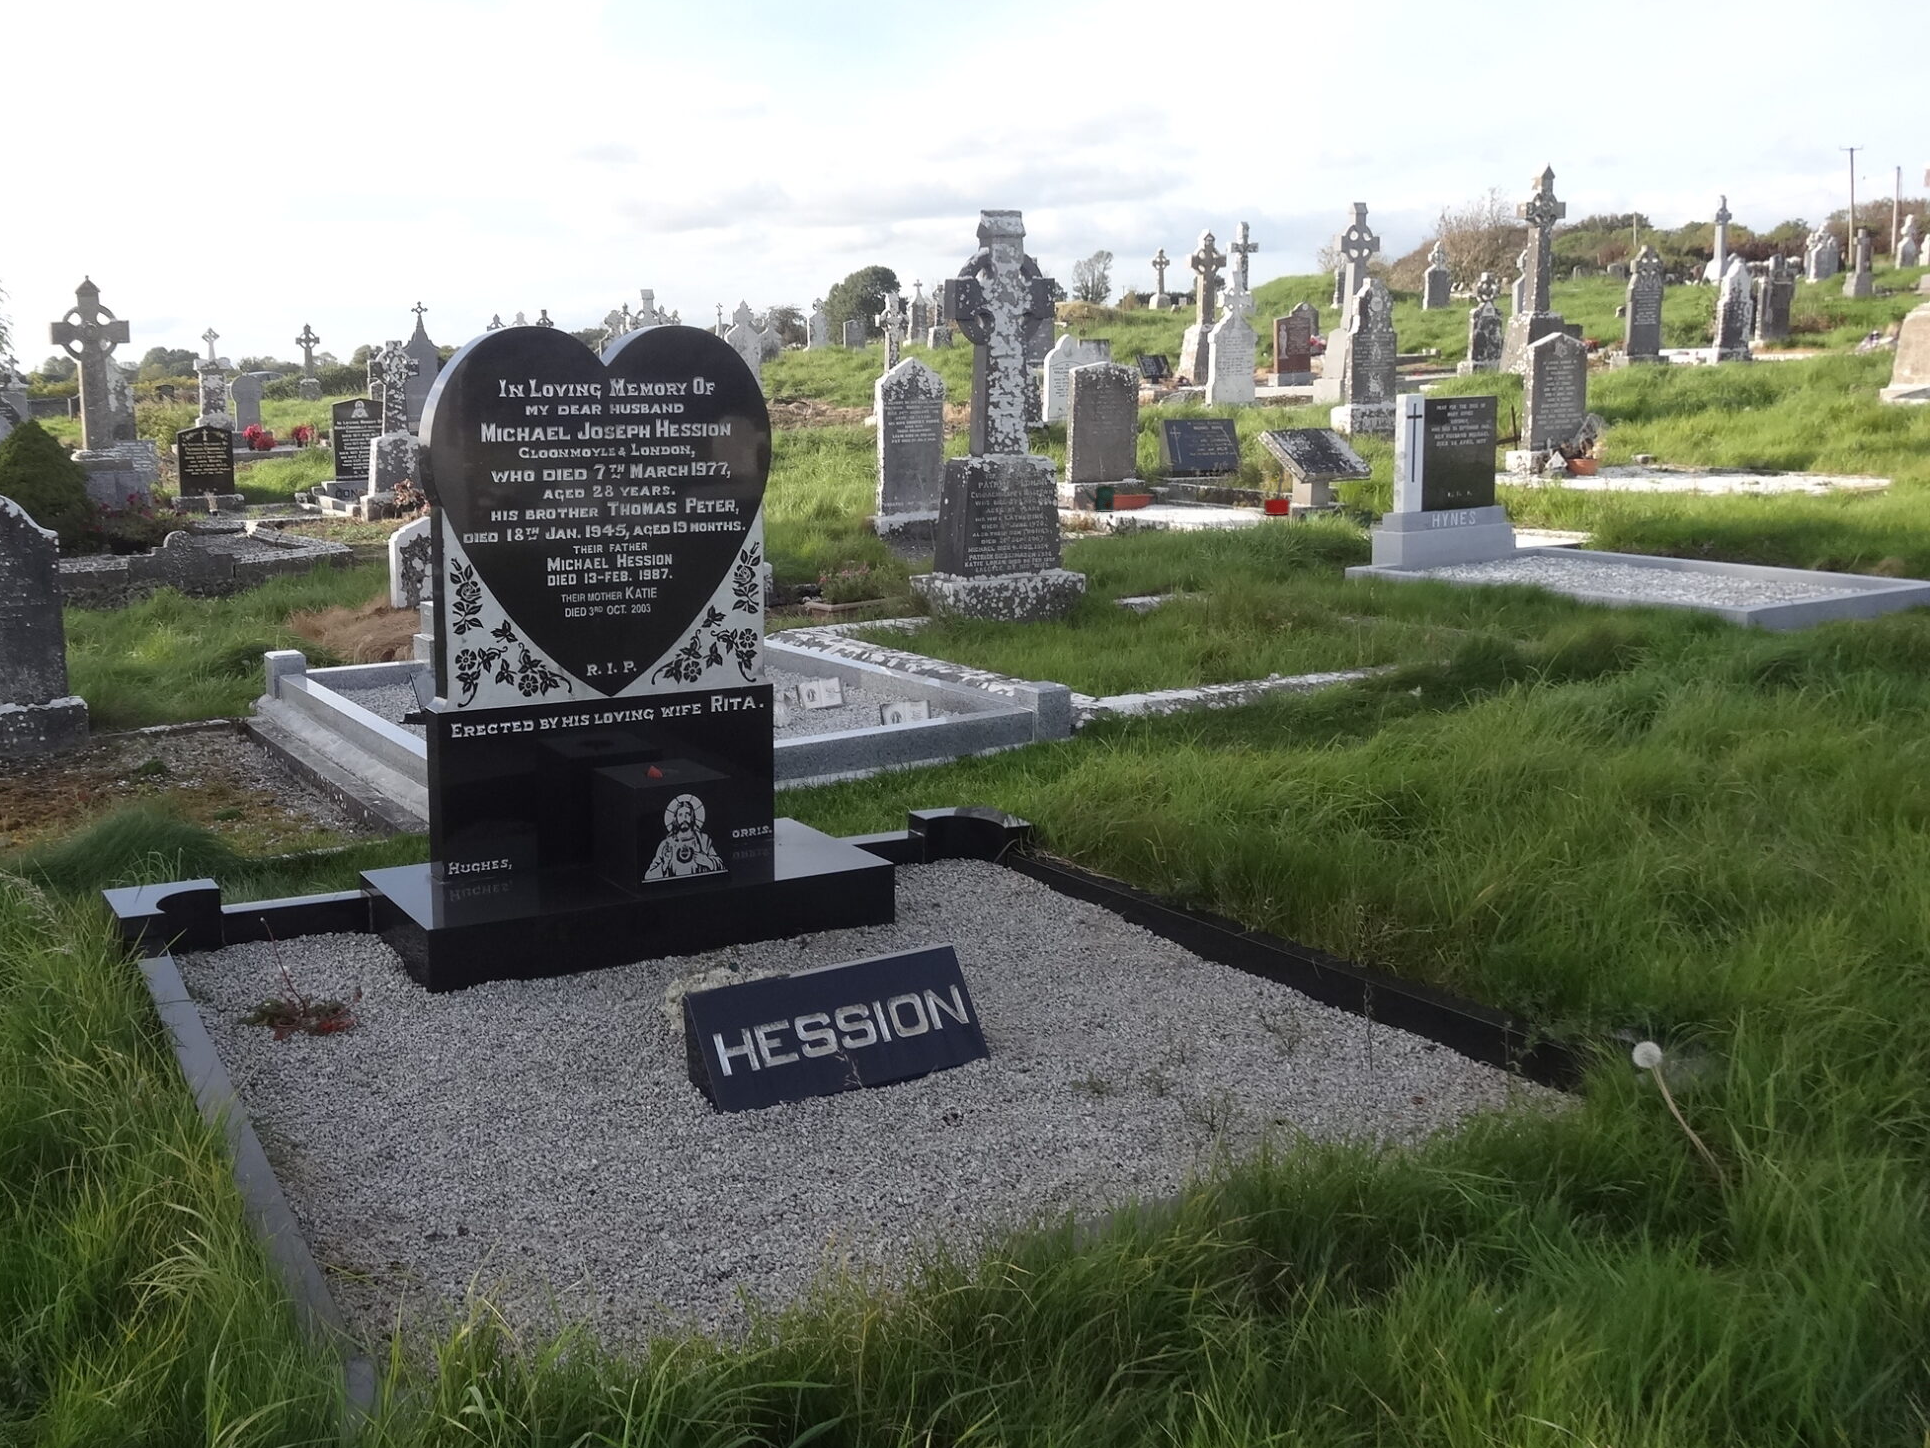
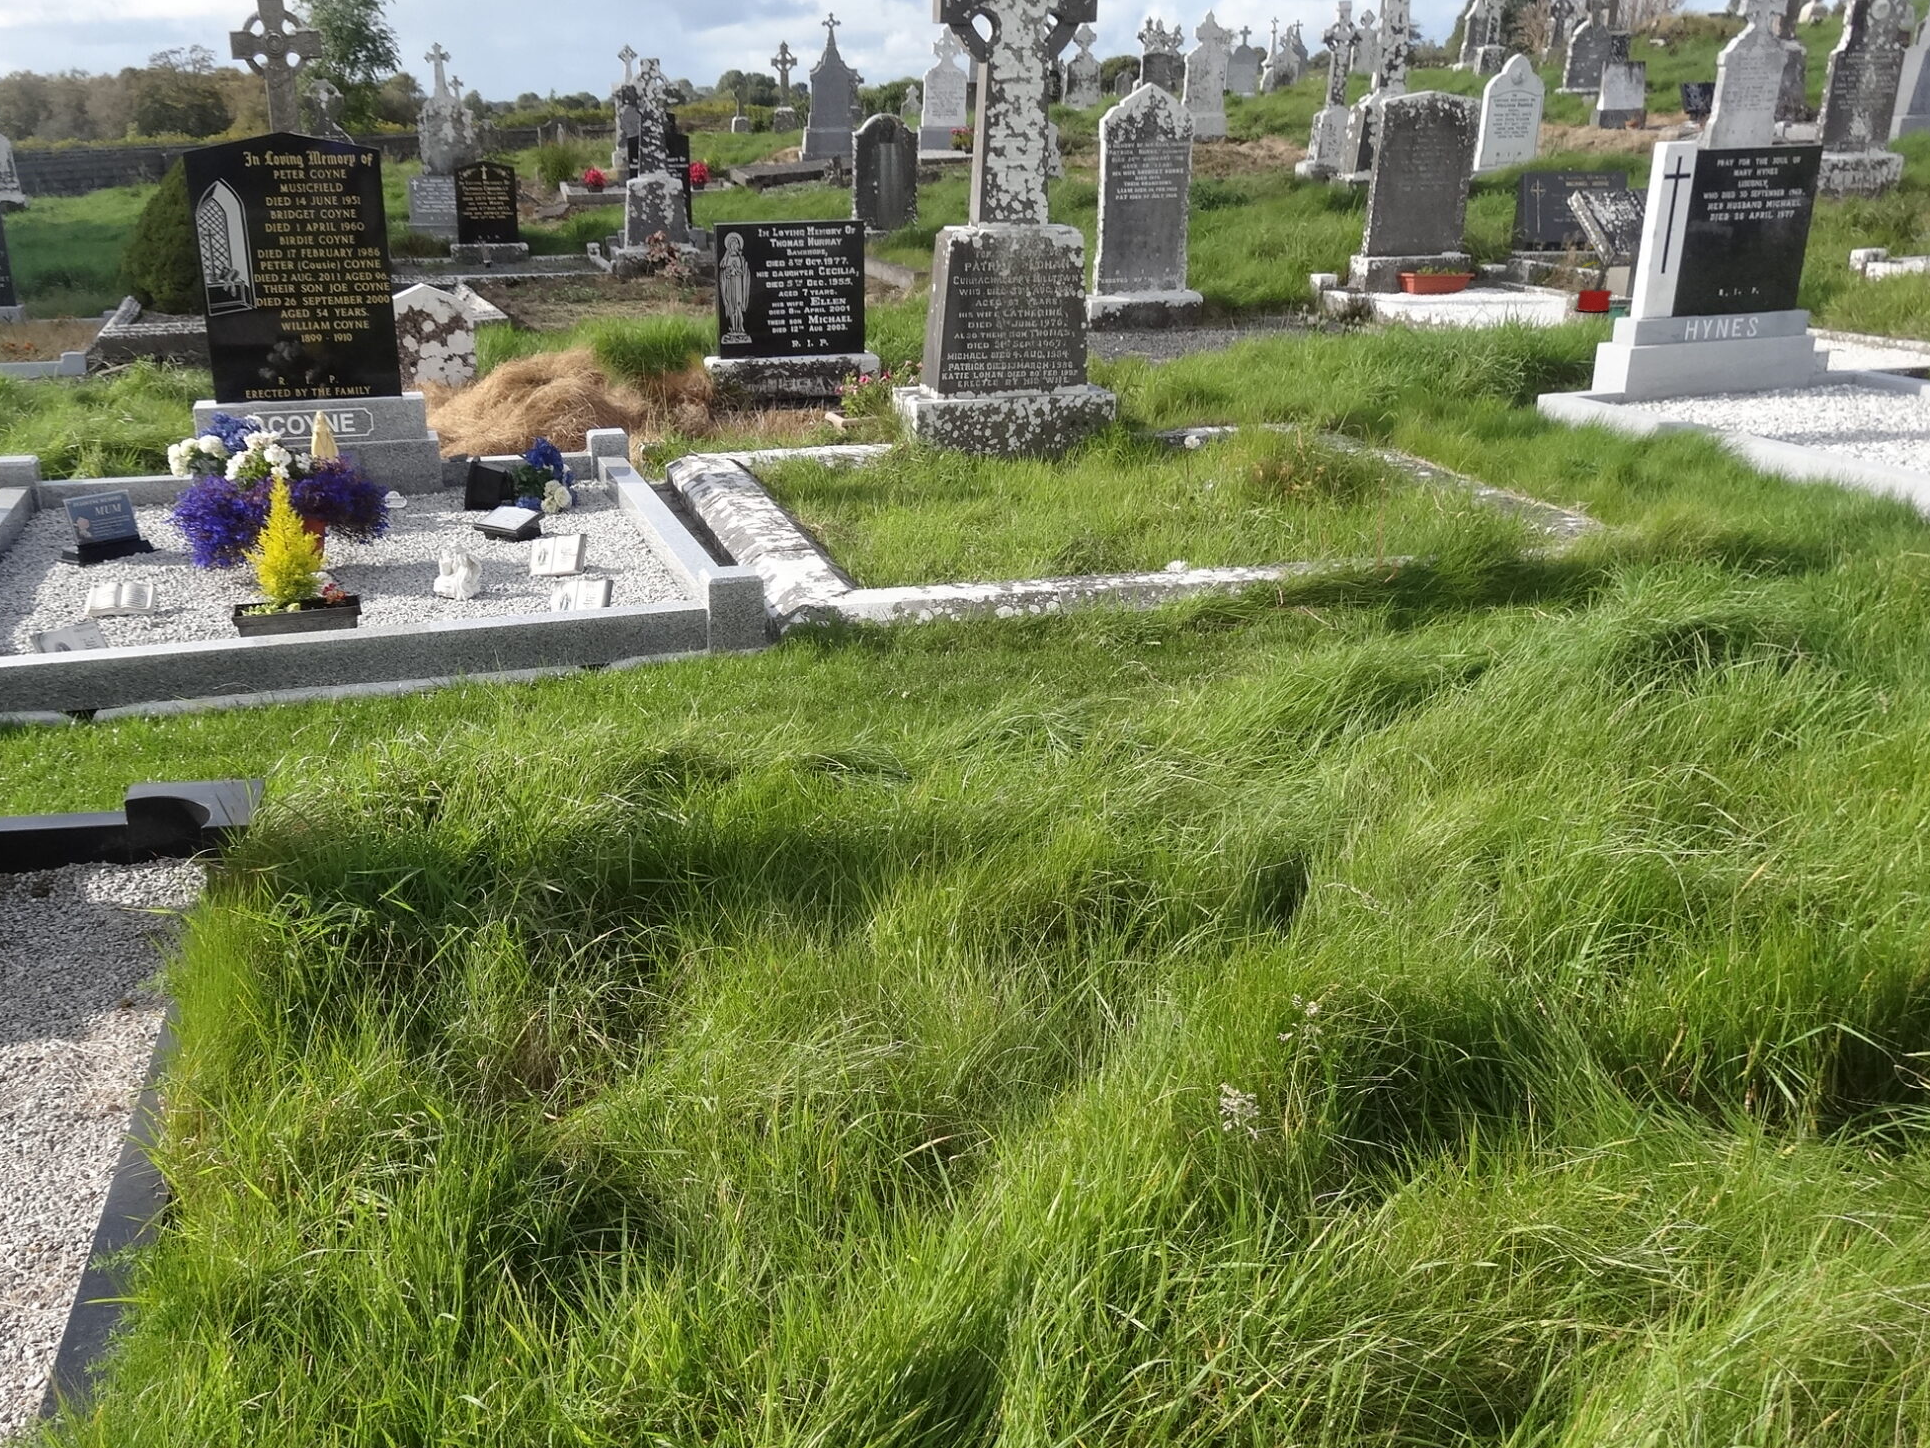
watering can: present [1080,485,1114,512] -> none [1361,260,1413,299]

